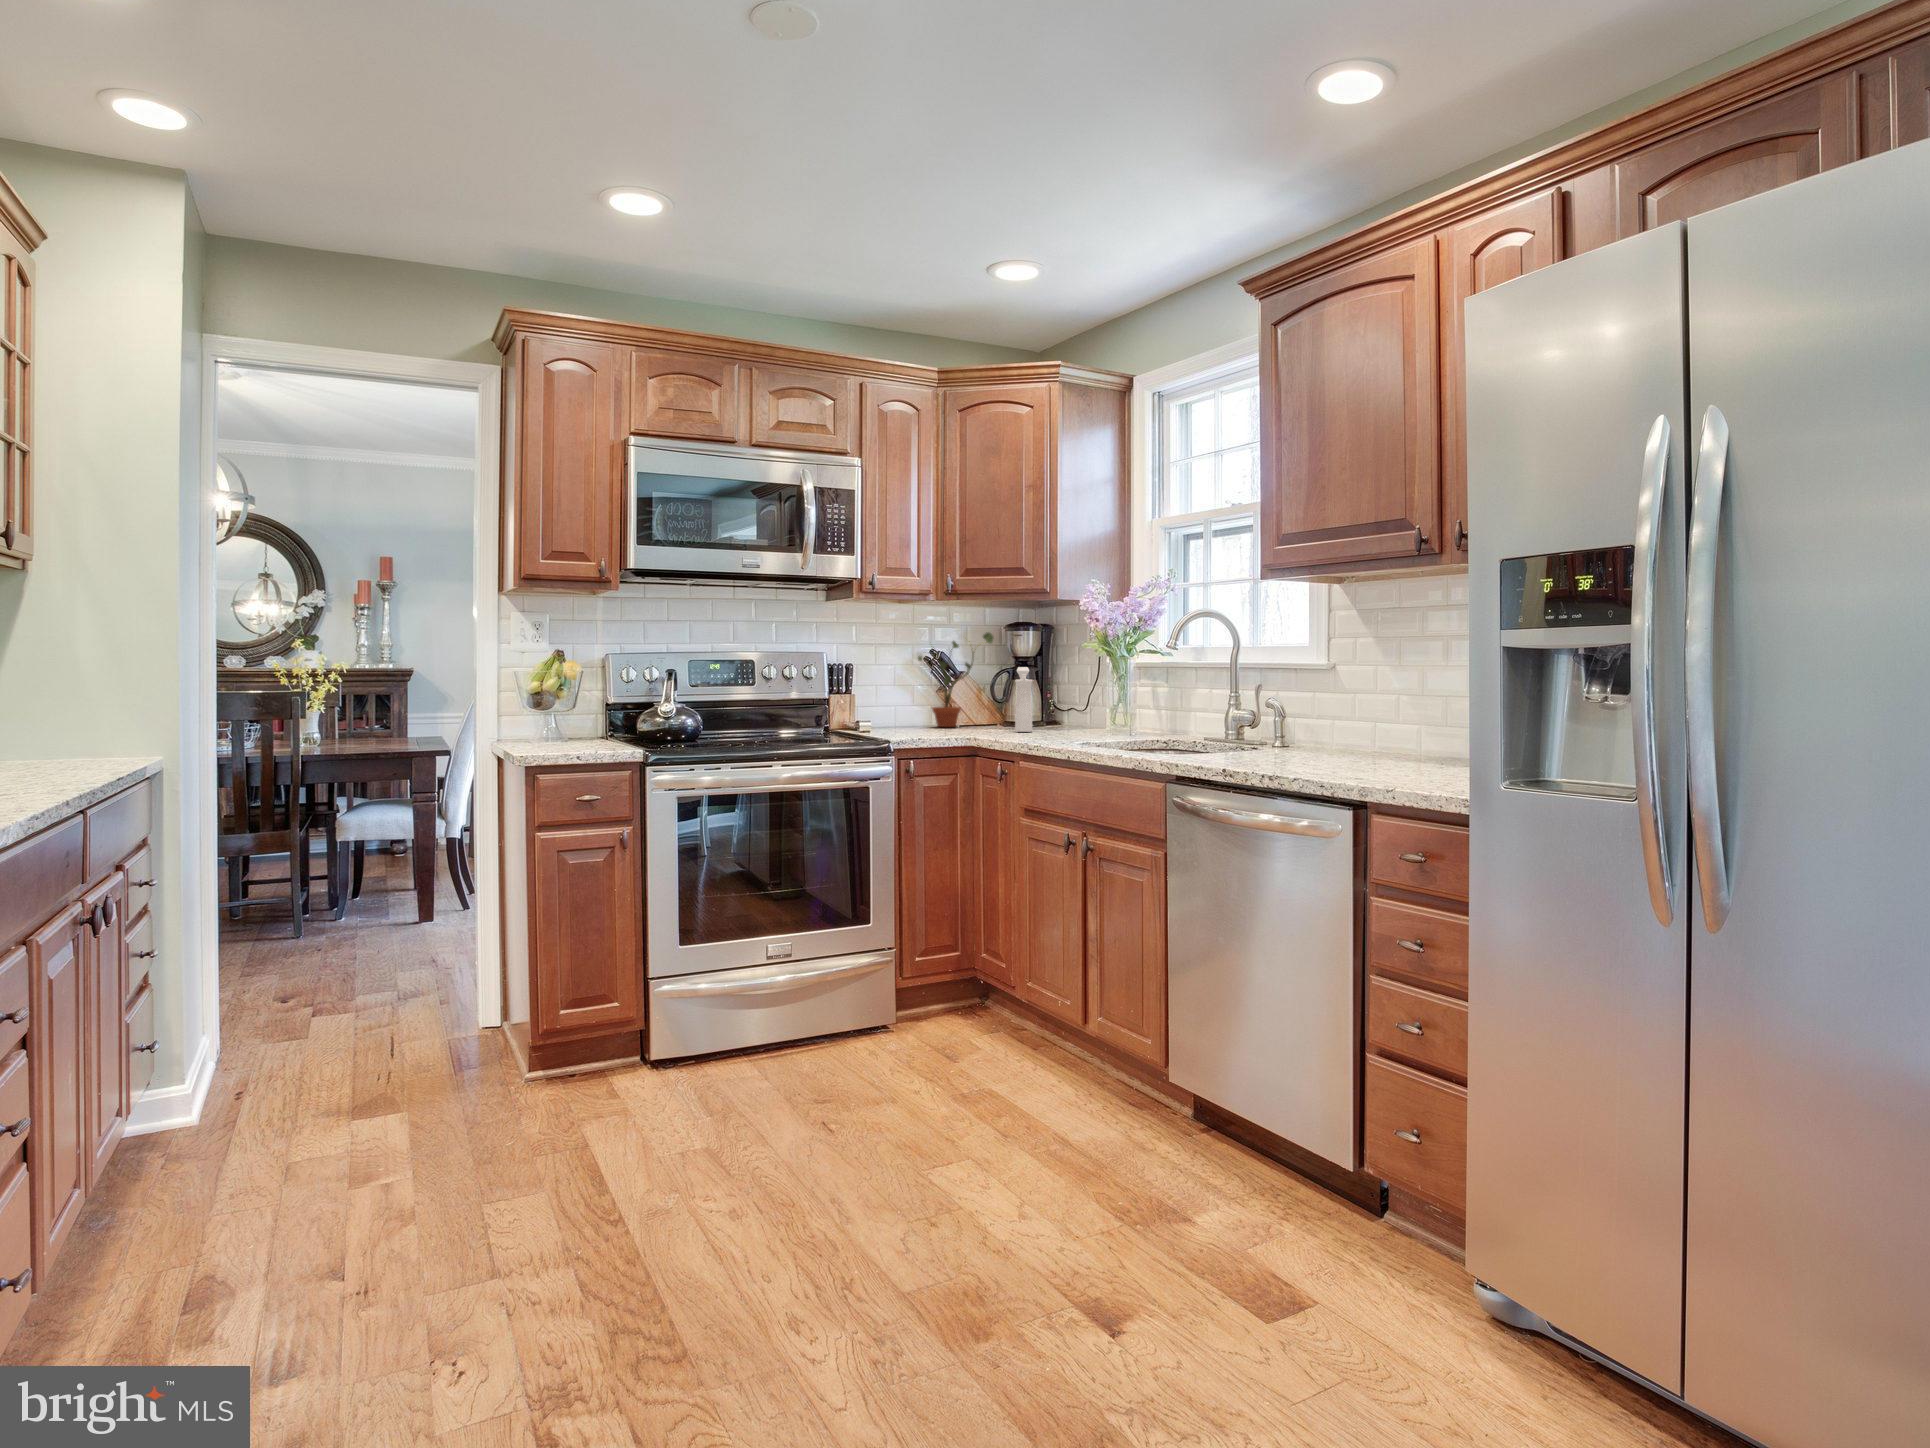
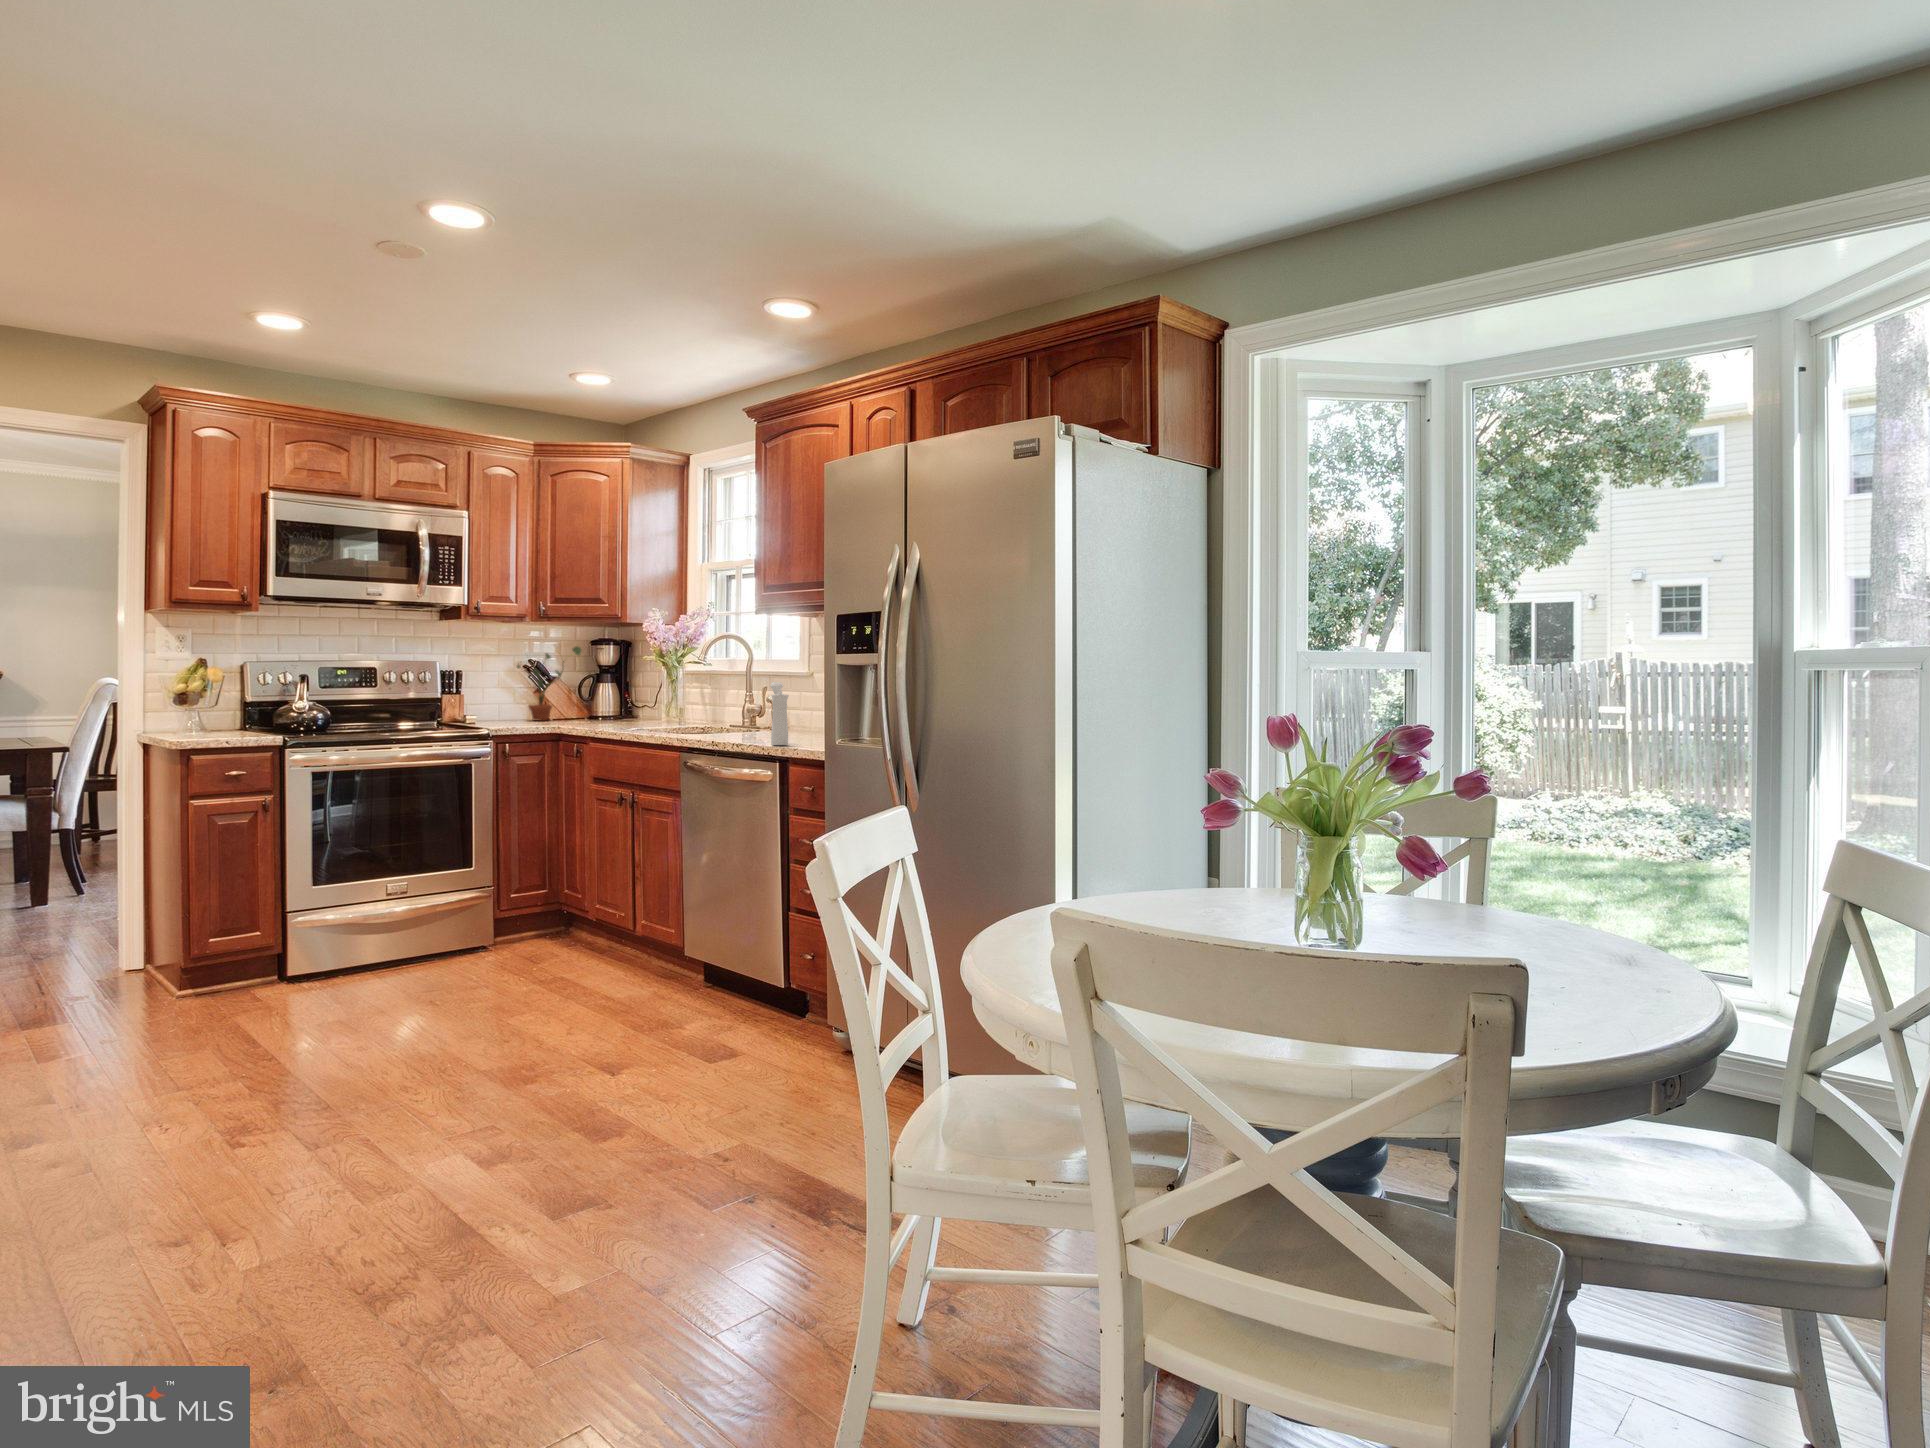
pepper mill: present [1015,667,1033,732] -> present [770,682,789,745]

